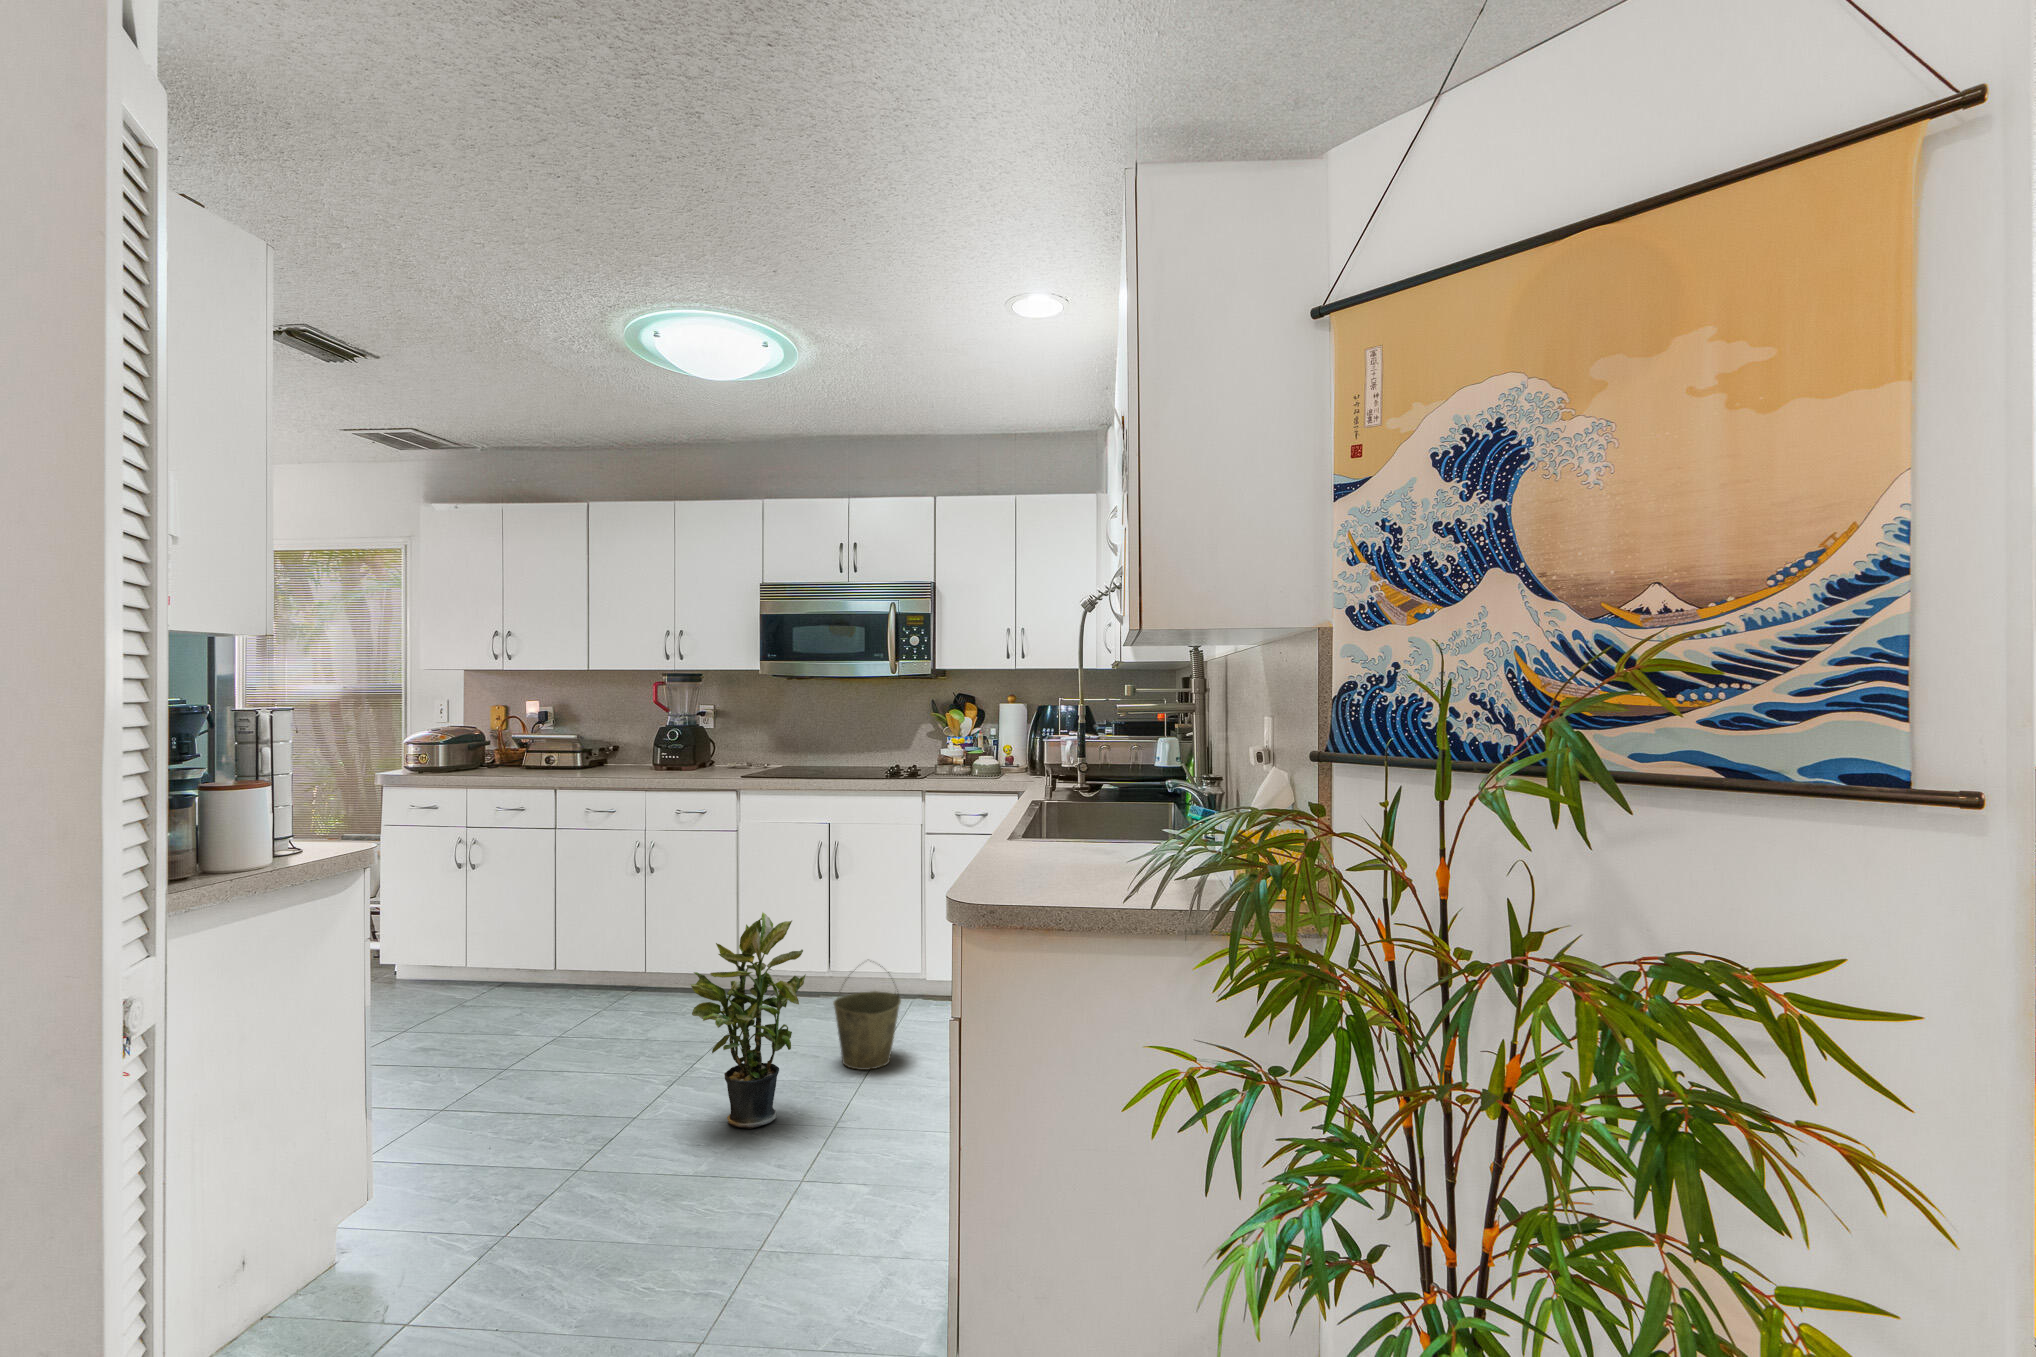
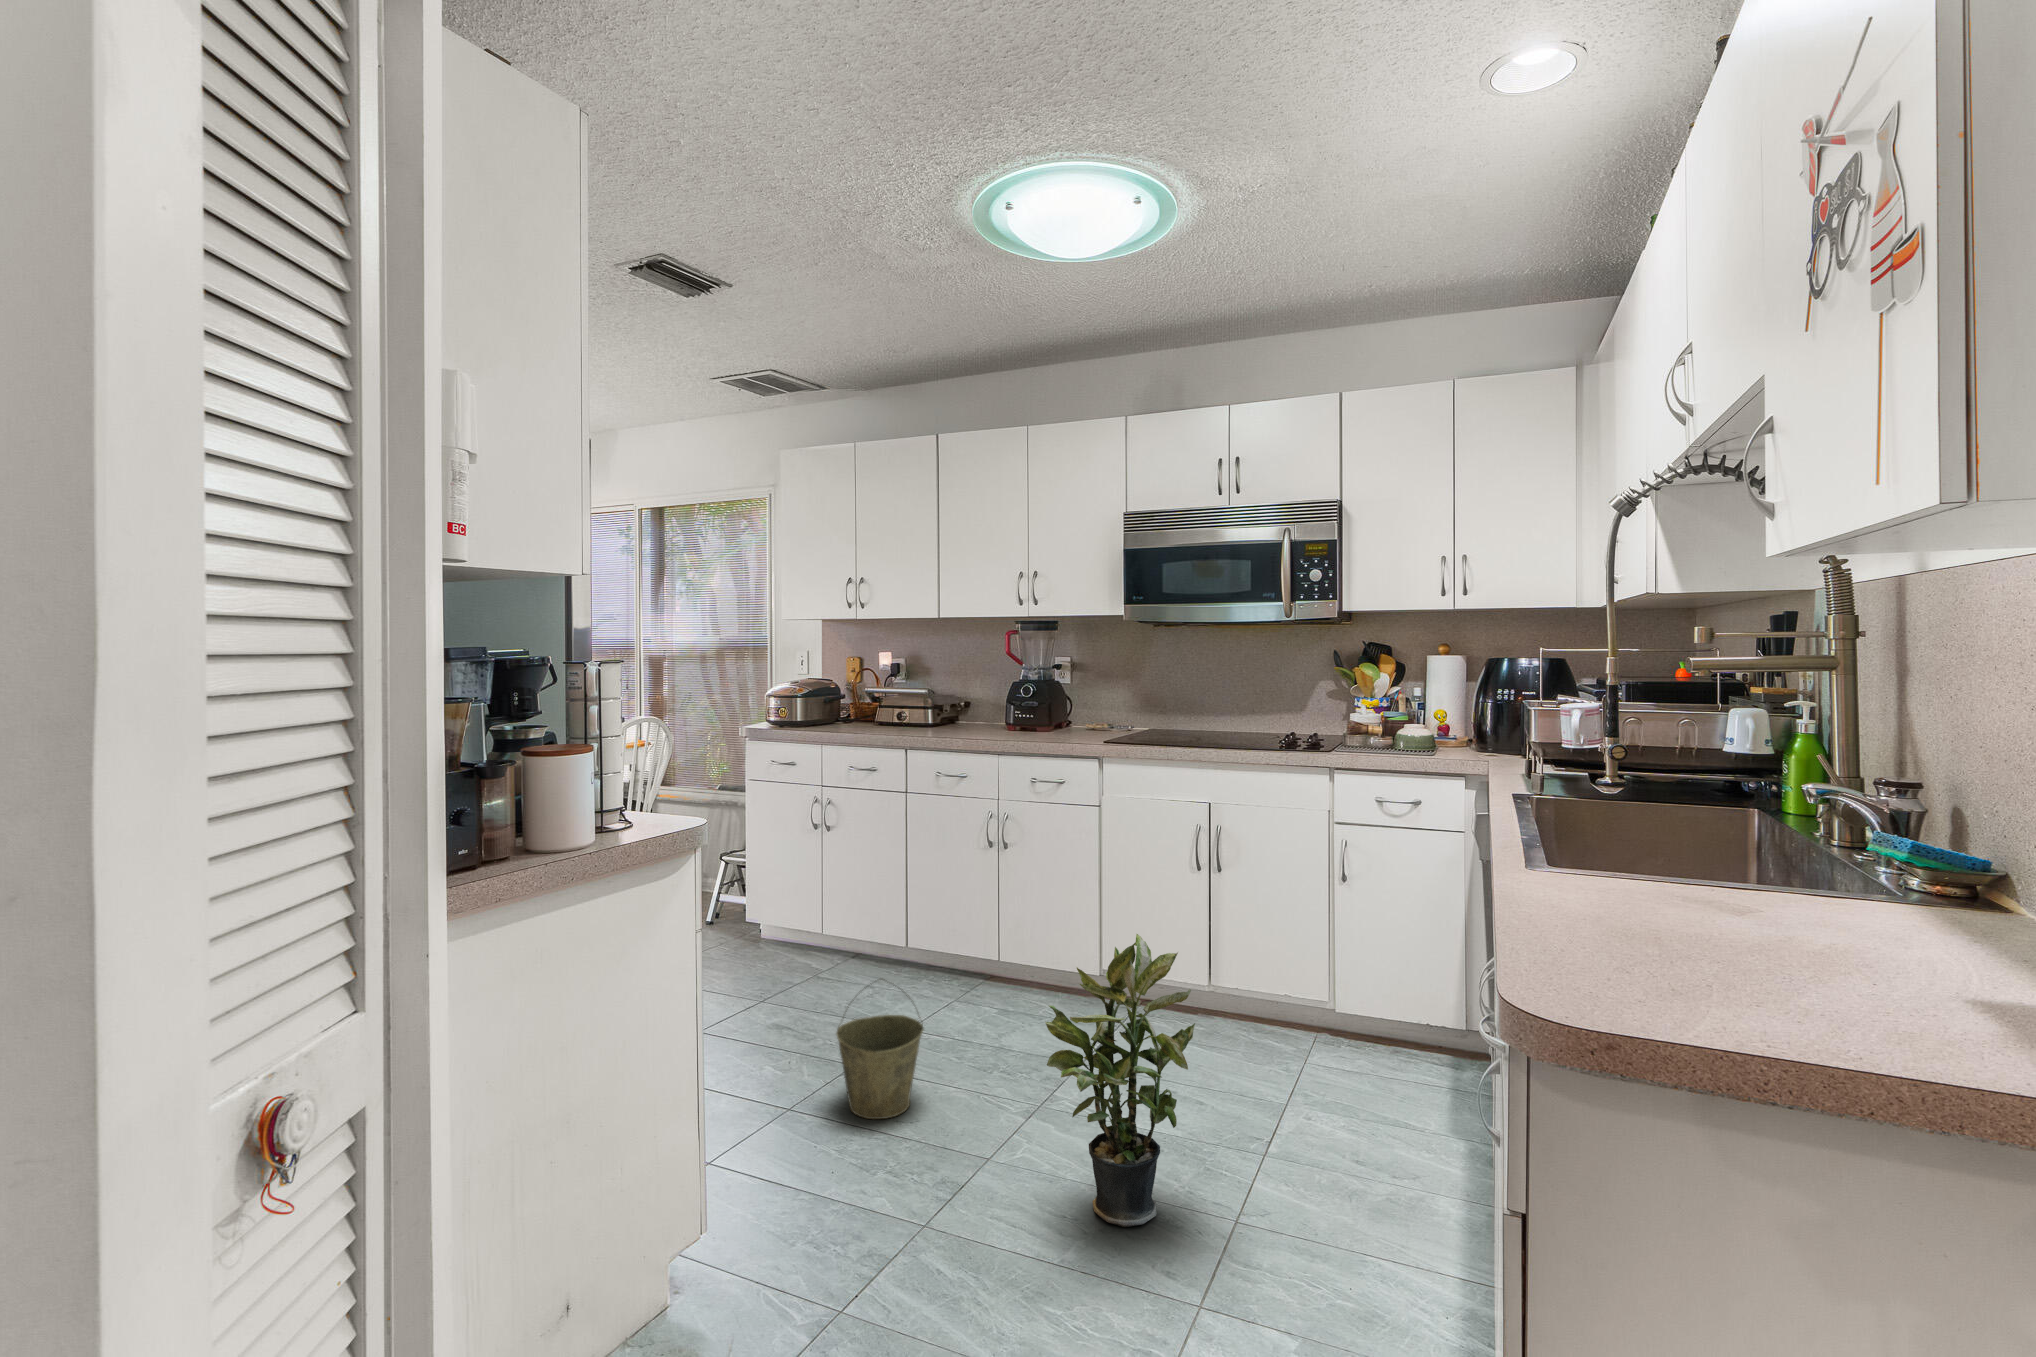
bucket: present [833,966,901,1070] -> present [836,1015,924,1119]

